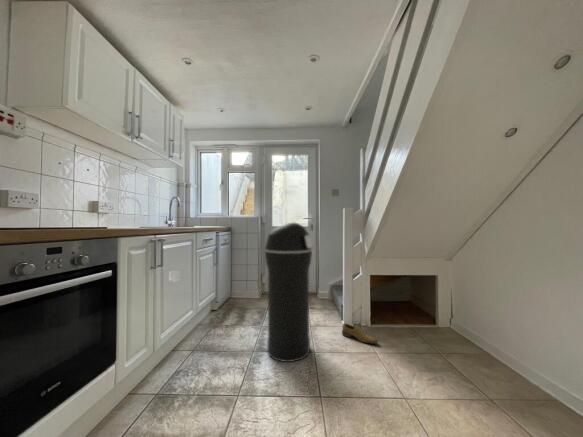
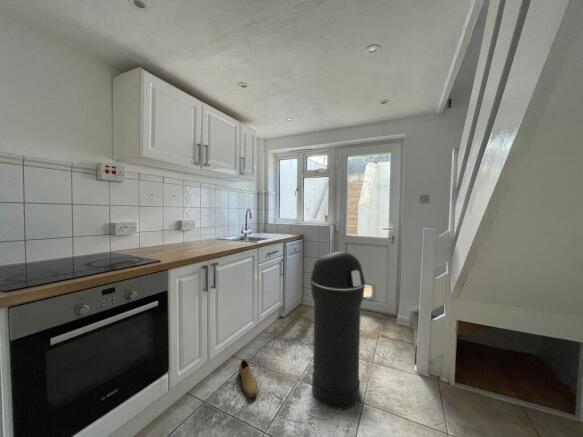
shoe: present [342,323,378,344] -> present [239,359,257,397]

